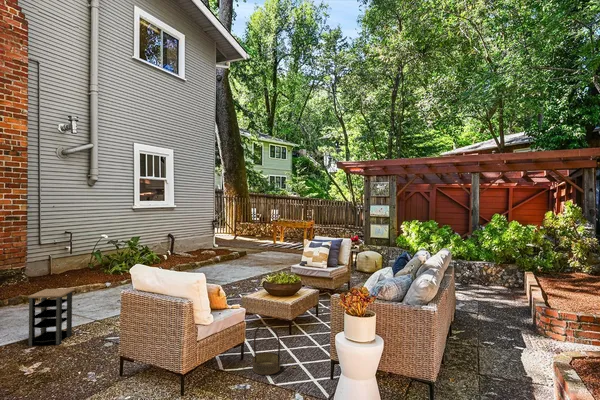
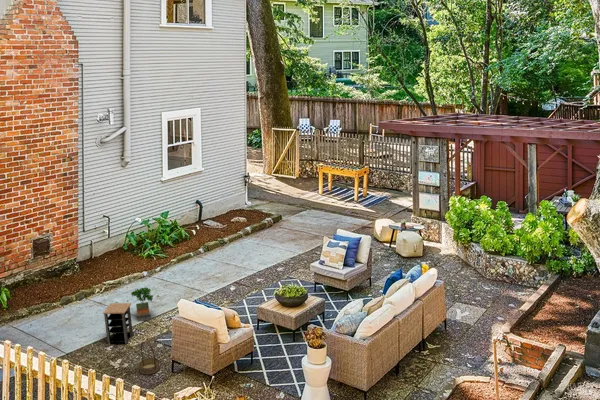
potted tree: none [79,278,110,322] -> present [131,287,153,321]
basket: present [252,324,281,375] -> present [139,342,159,375]

